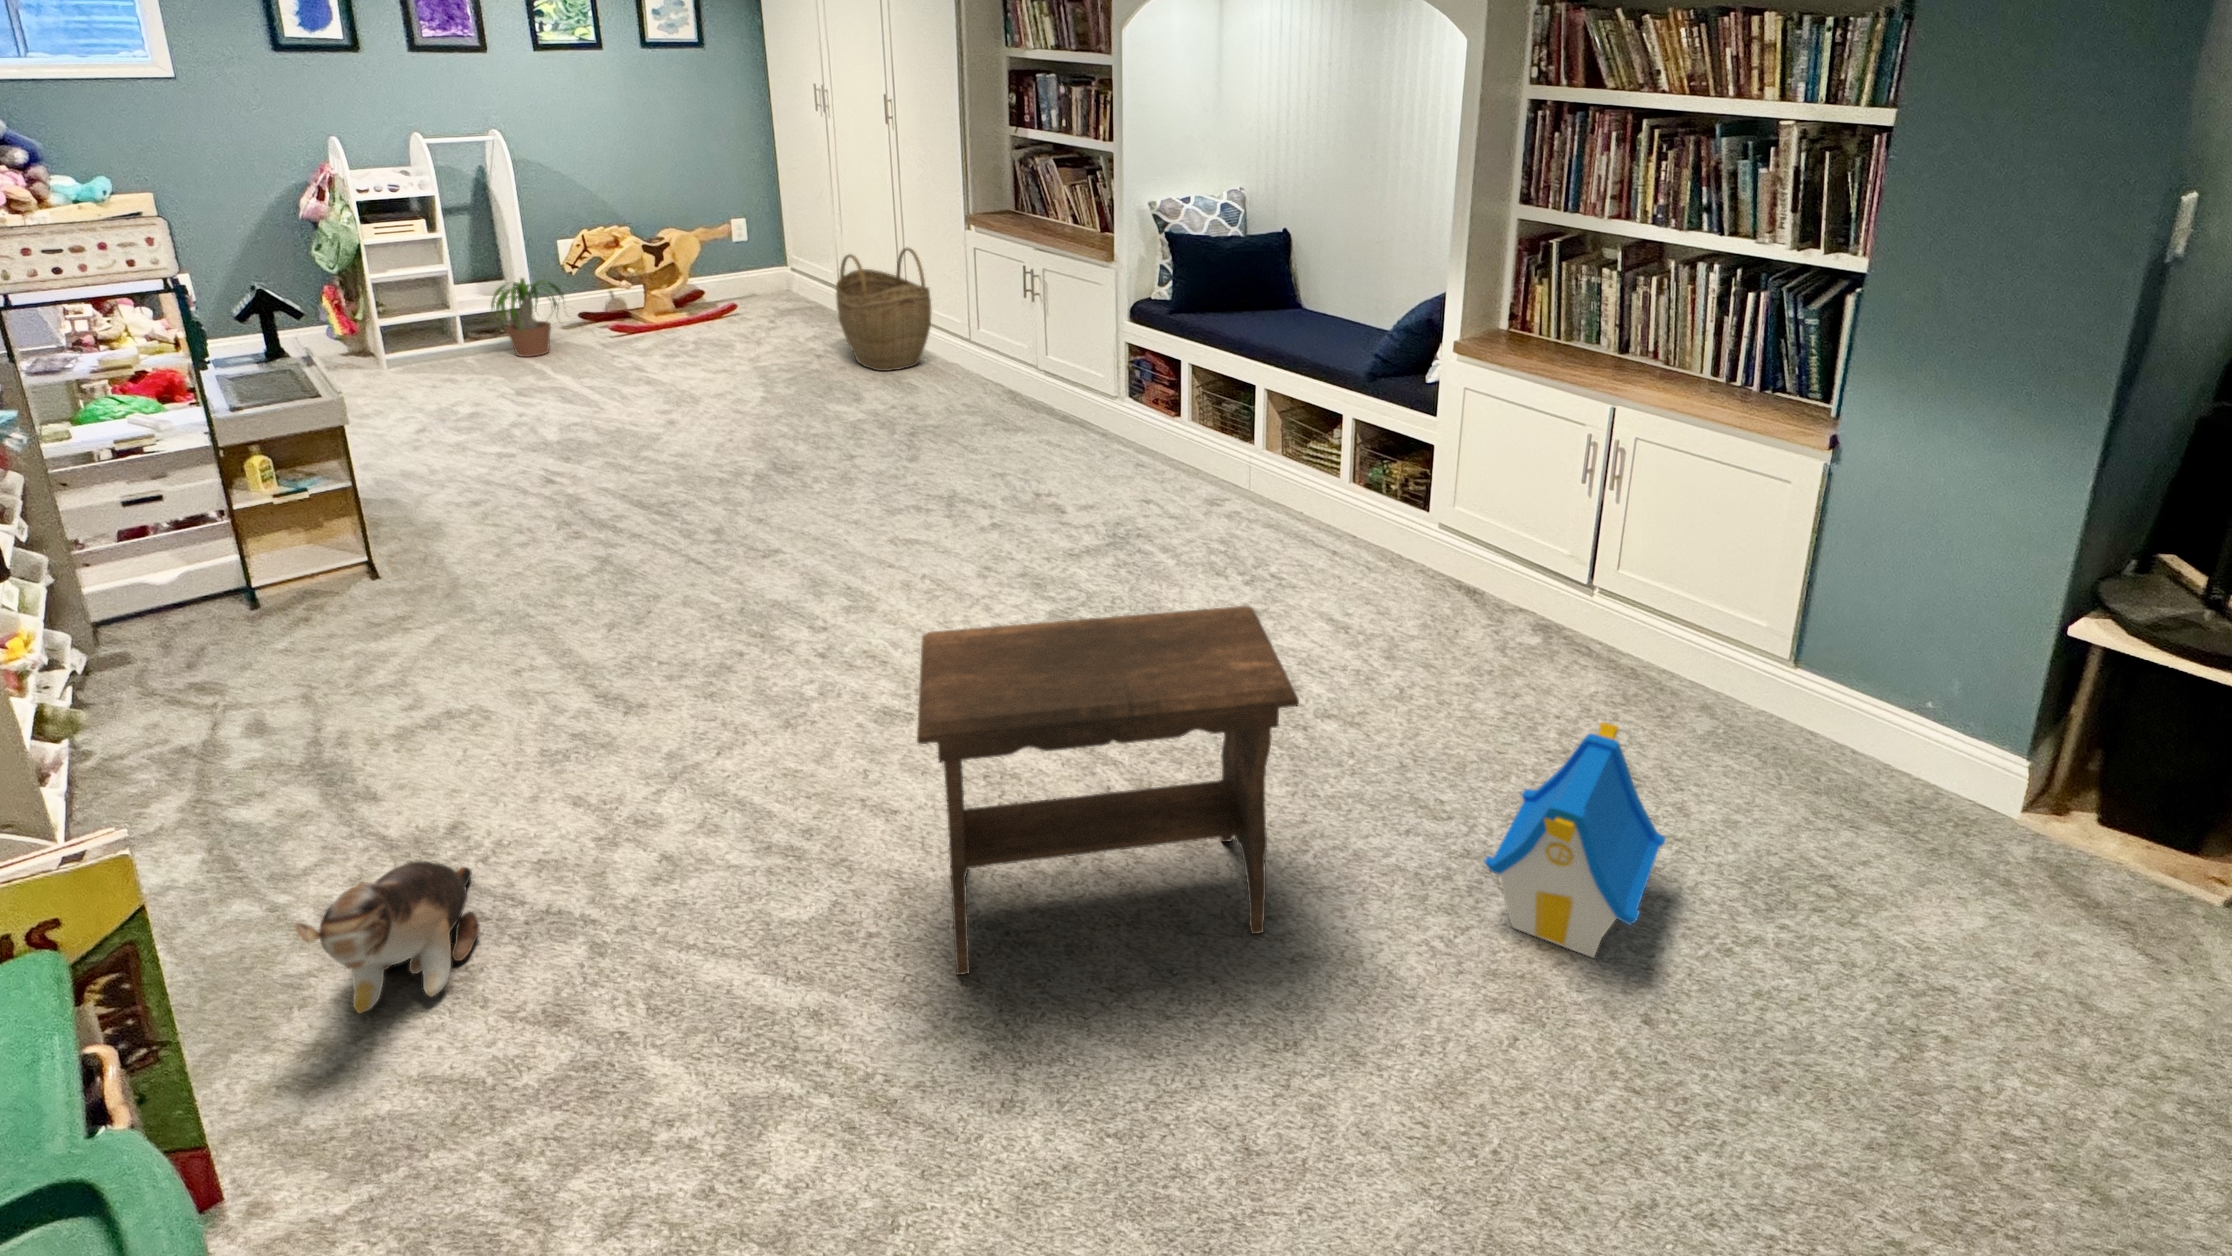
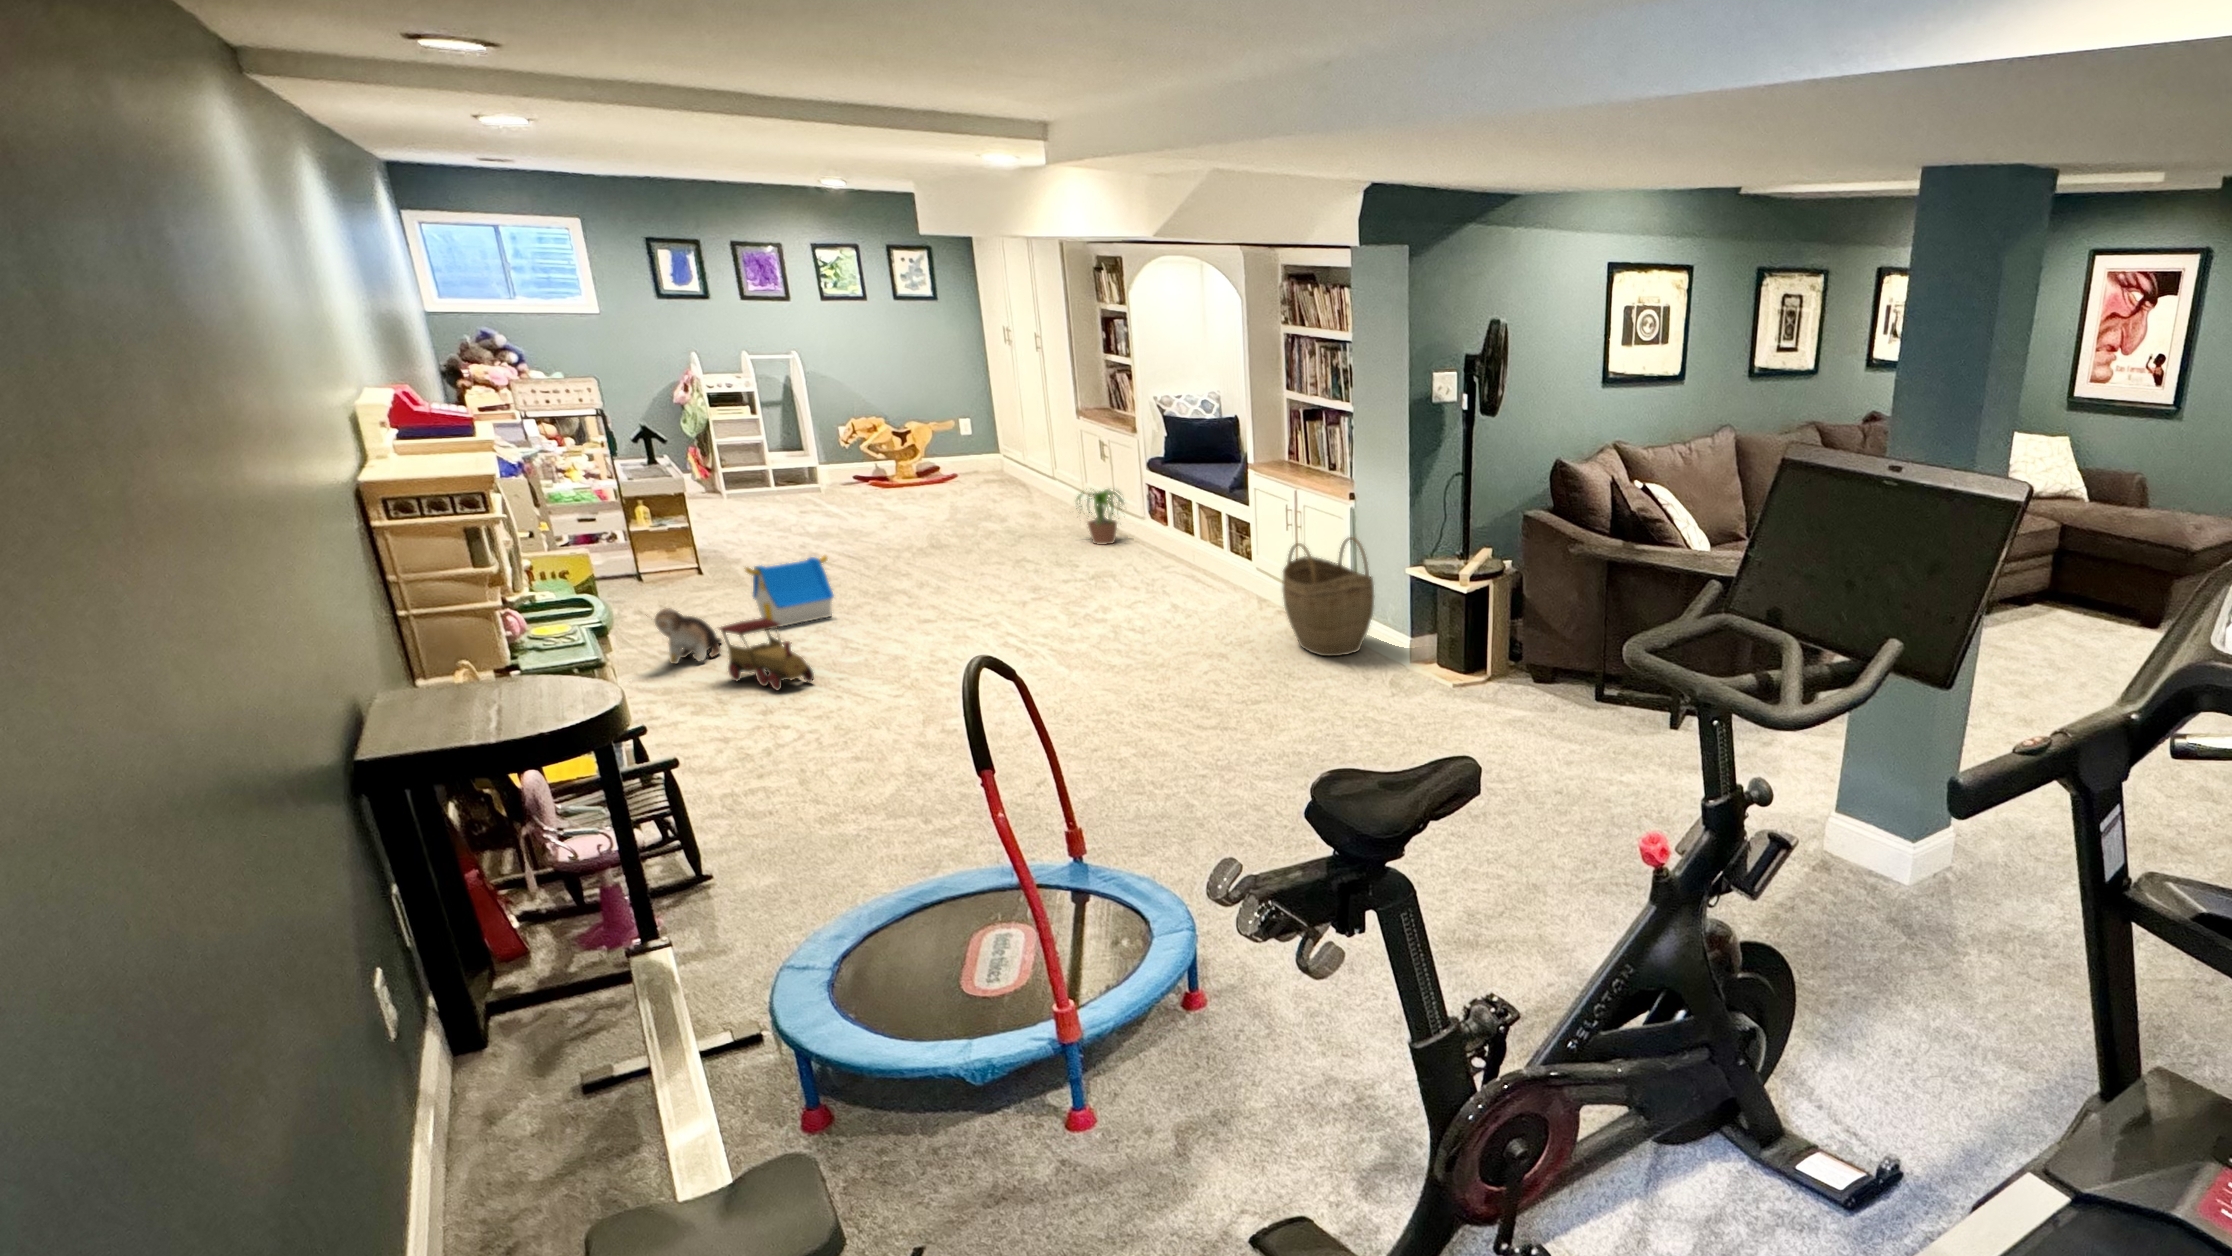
woven basket: present [836,248,932,371] -> present [1283,537,1374,656]
potted plant: present [491,278,564,357] -> present [1077,489,1123,544]
footstool: present [917,606,1299,975] -> none [872,540,1047,669]
toy house: present [1485,722,1666,957] -> present [745,556,834,627]
toy train: none [497,887,770,1157] -> present [719,618,814,690]

